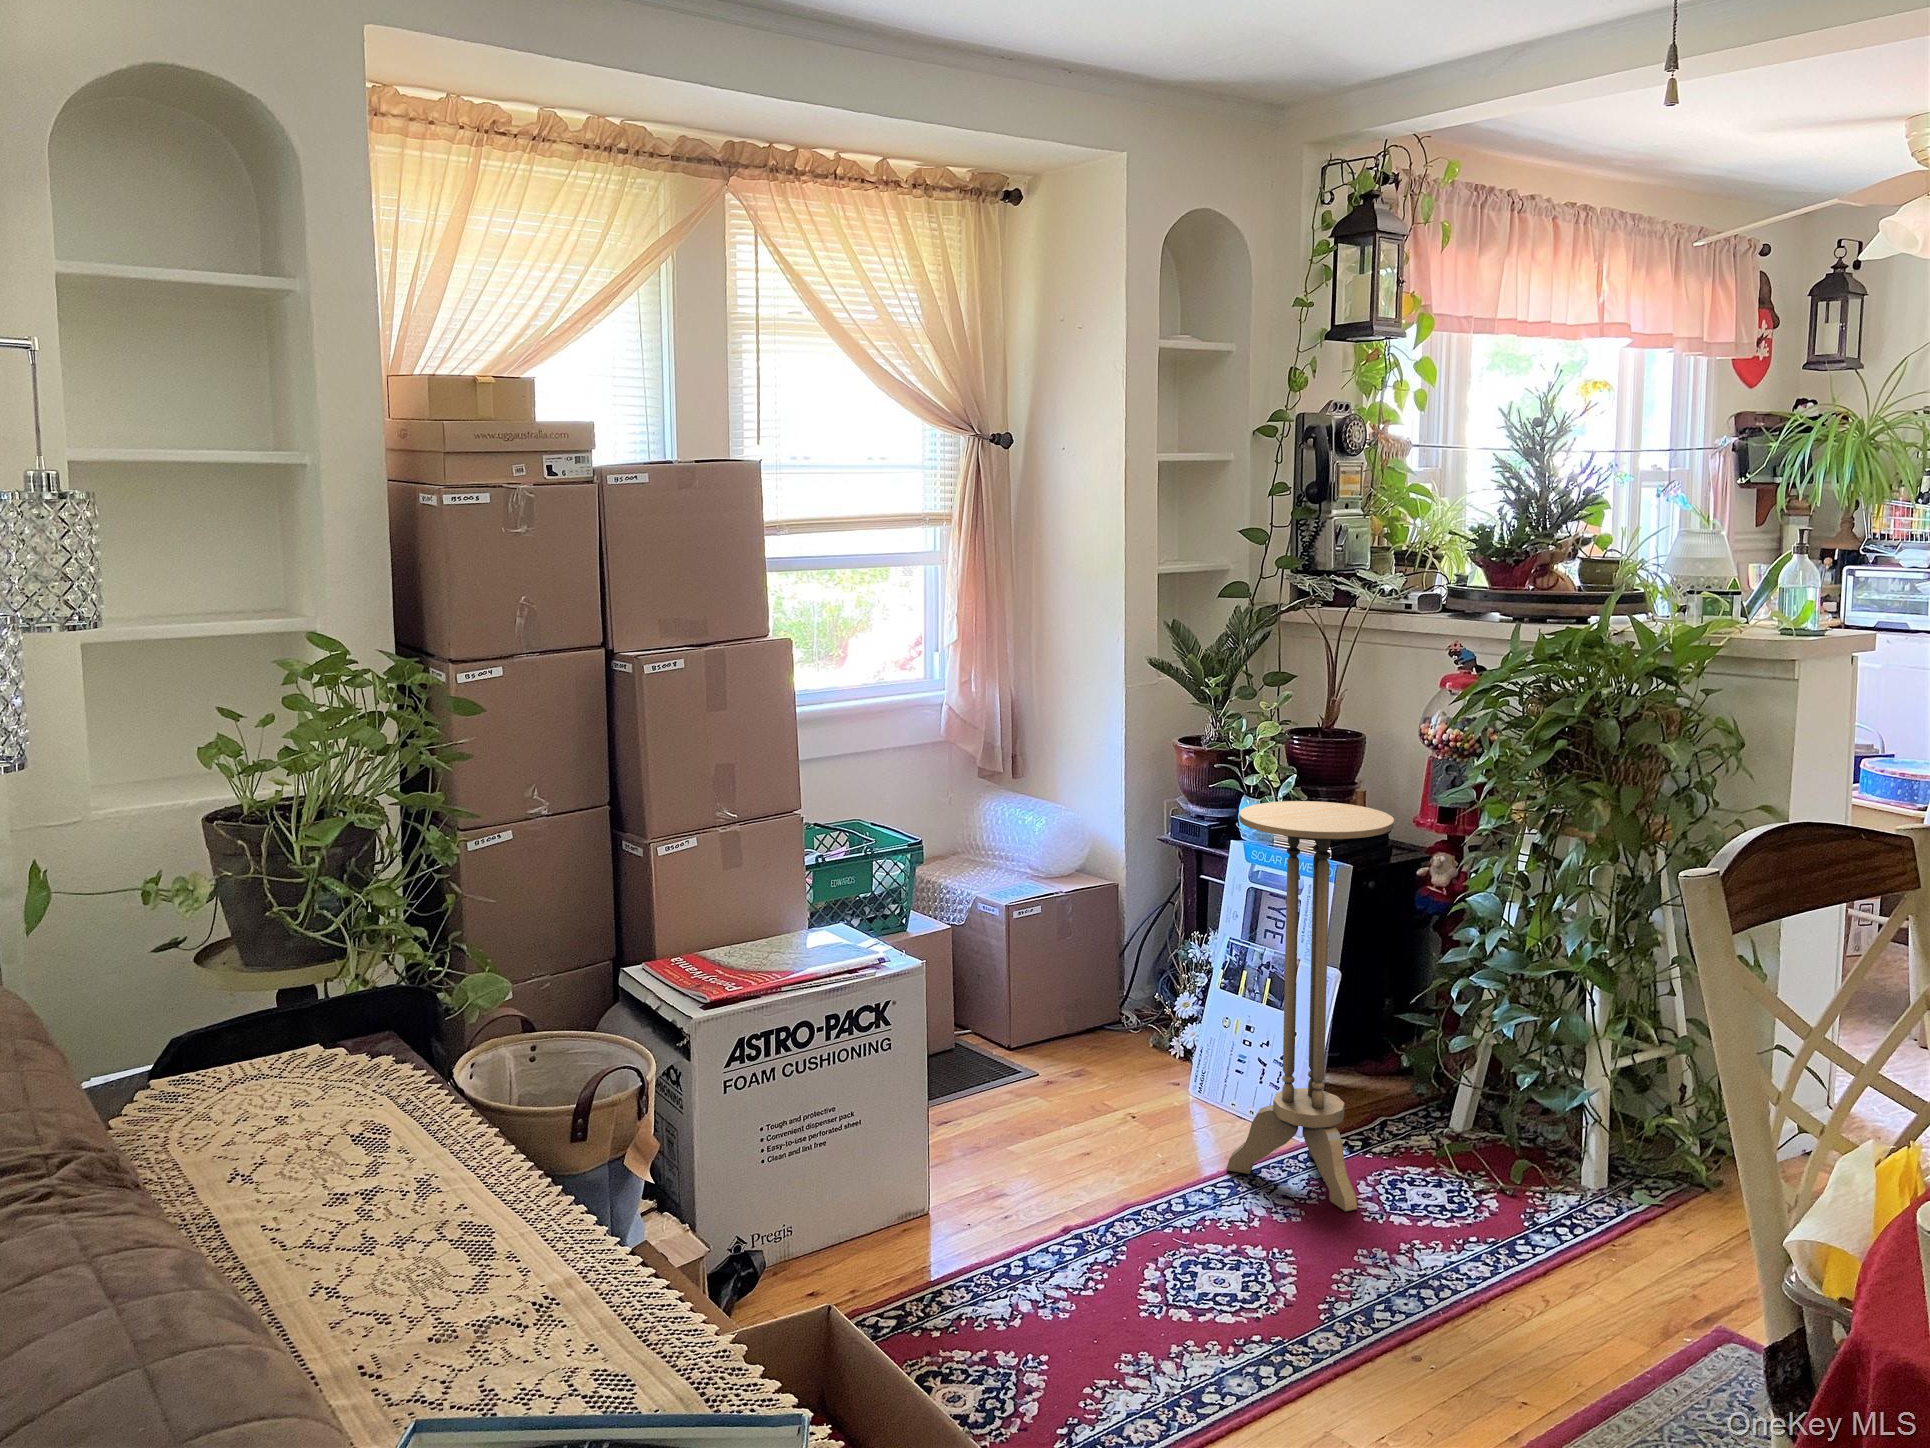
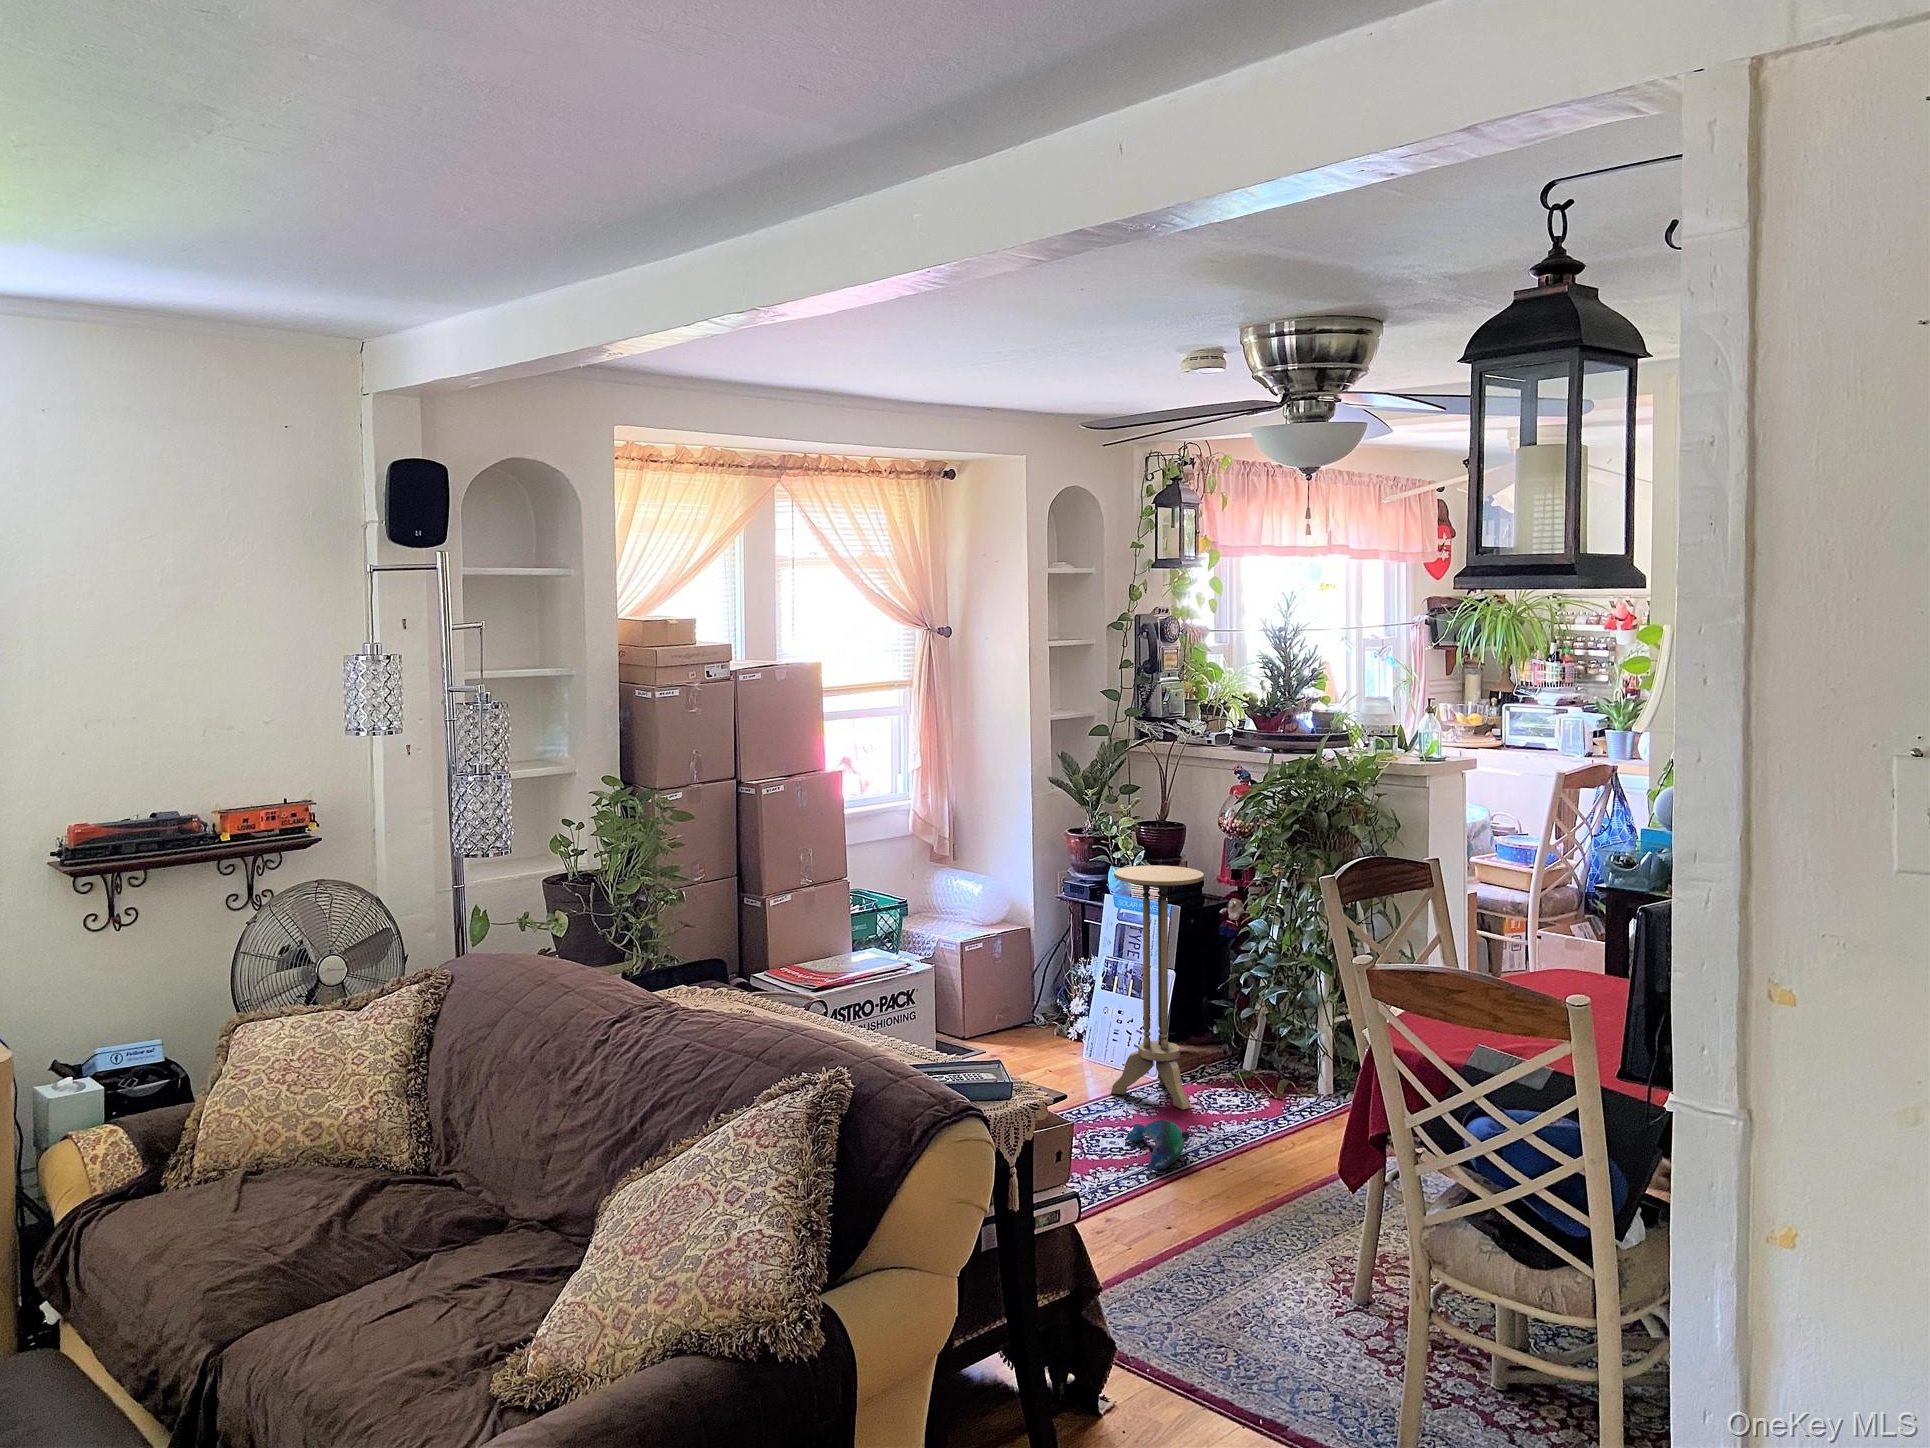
plush toy: none [1242,1246,1355,1355] -> present [1126,1120,1190,1172]

